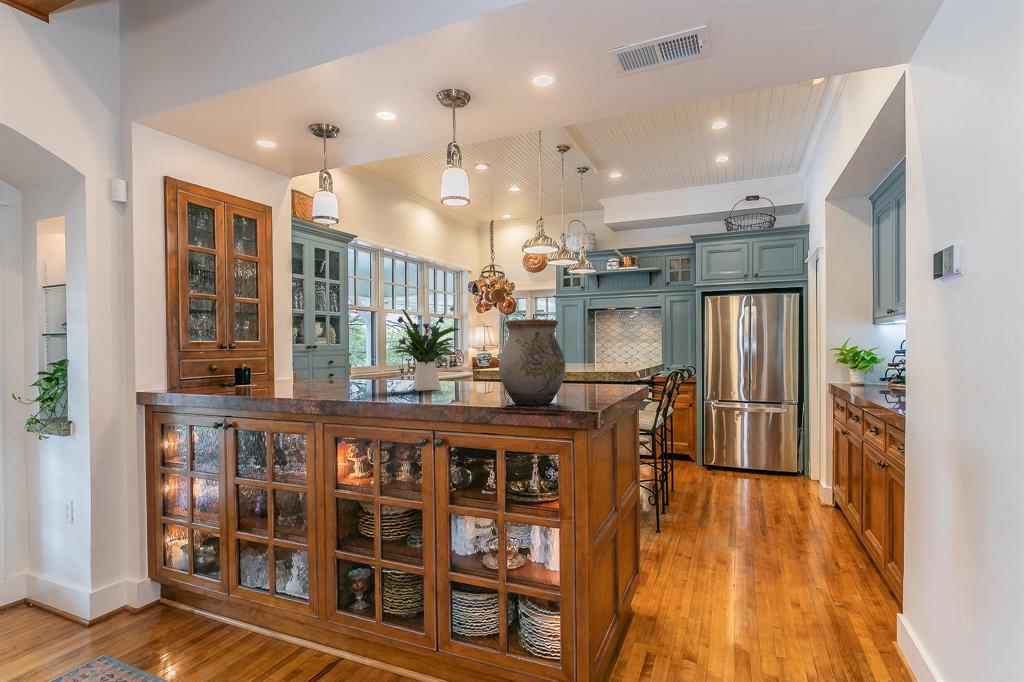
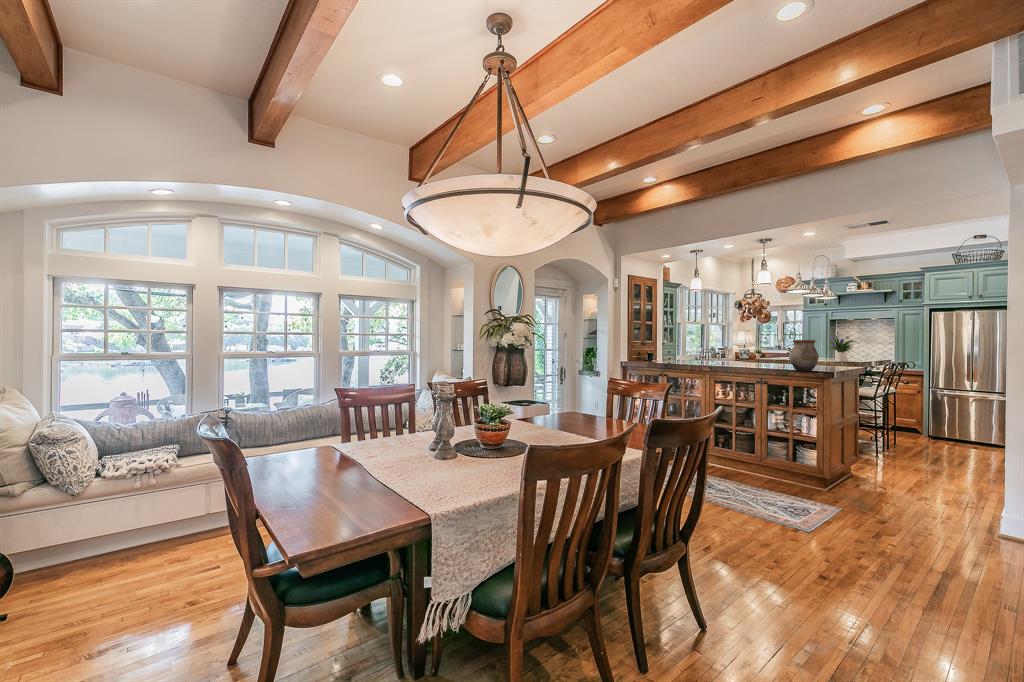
flower arrangement: present [389,310,460,391] -> present [830,335,855,362]

